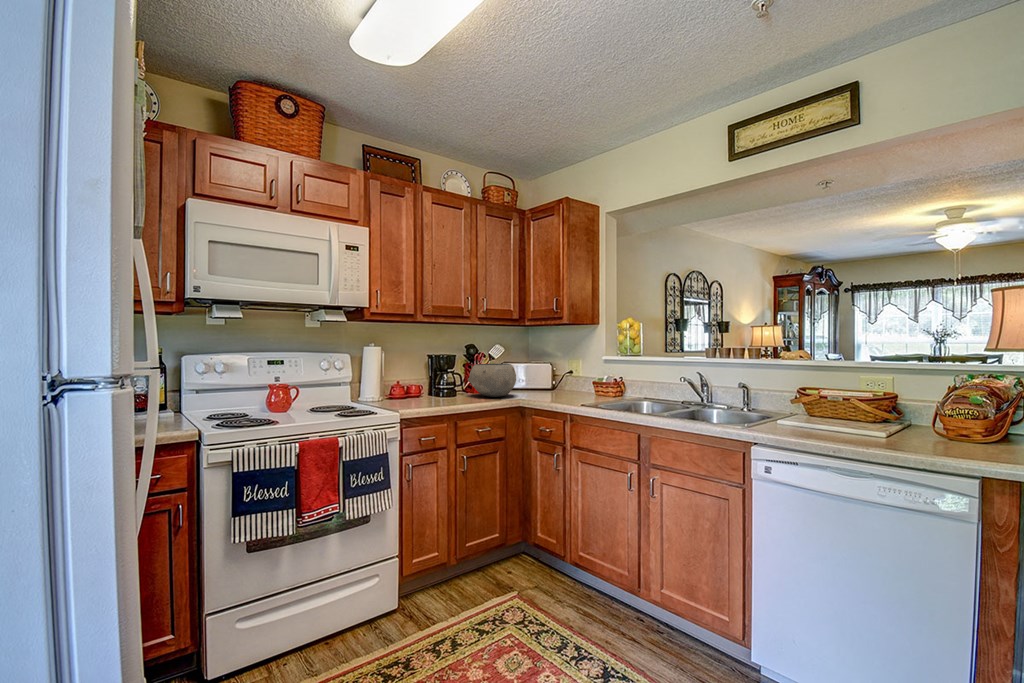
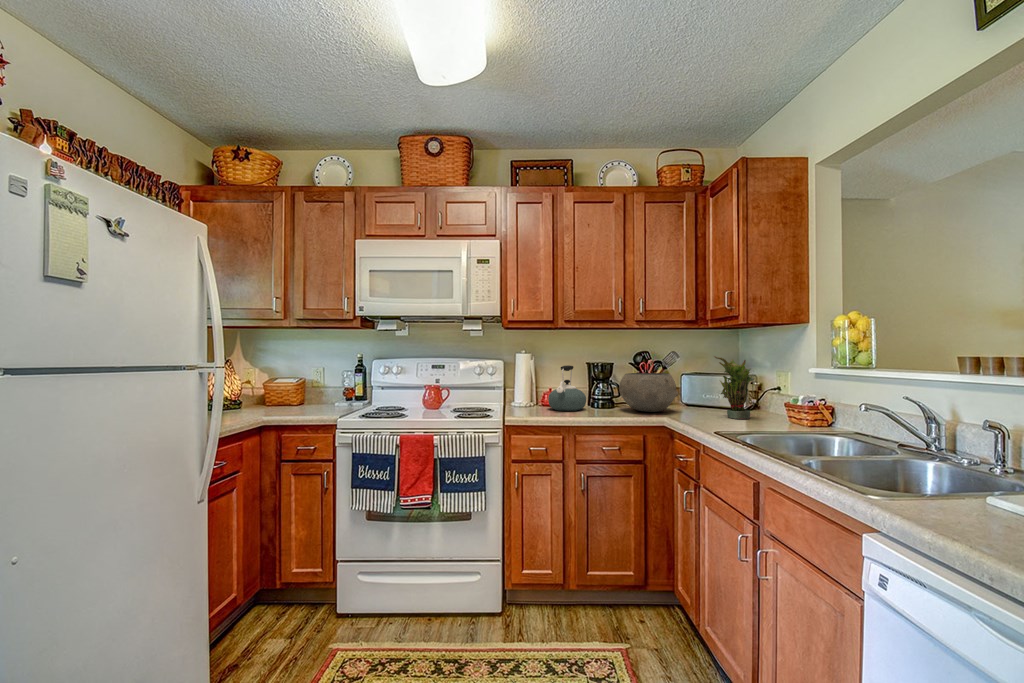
potted plant: none [547,349,573,396] -> present [714,356,754,419]
kettle: none [409,358,445,402] -> present [548,365,586,411]

